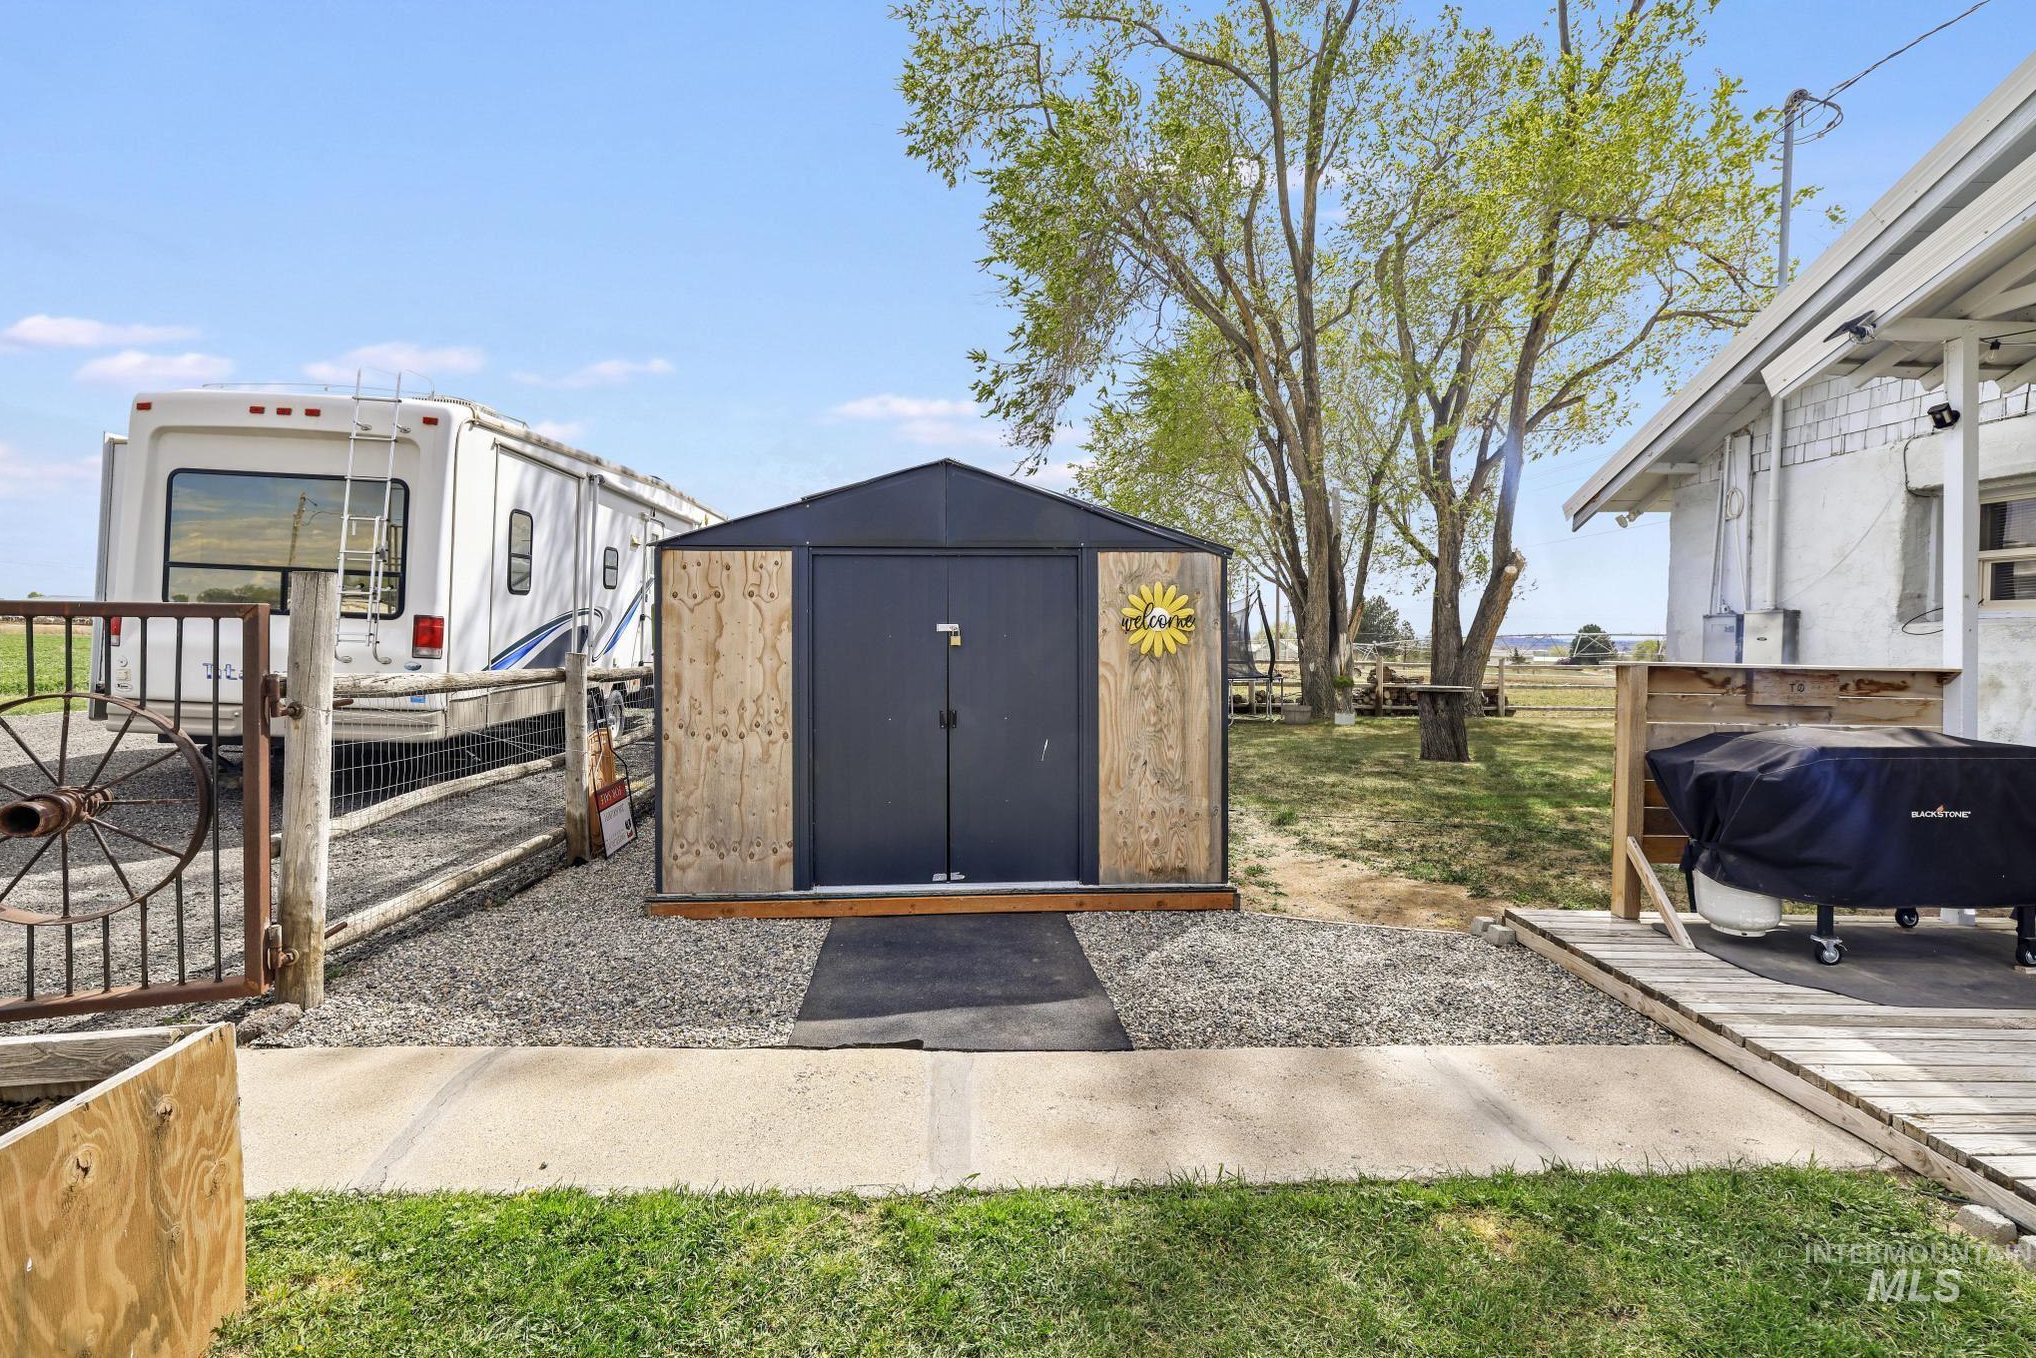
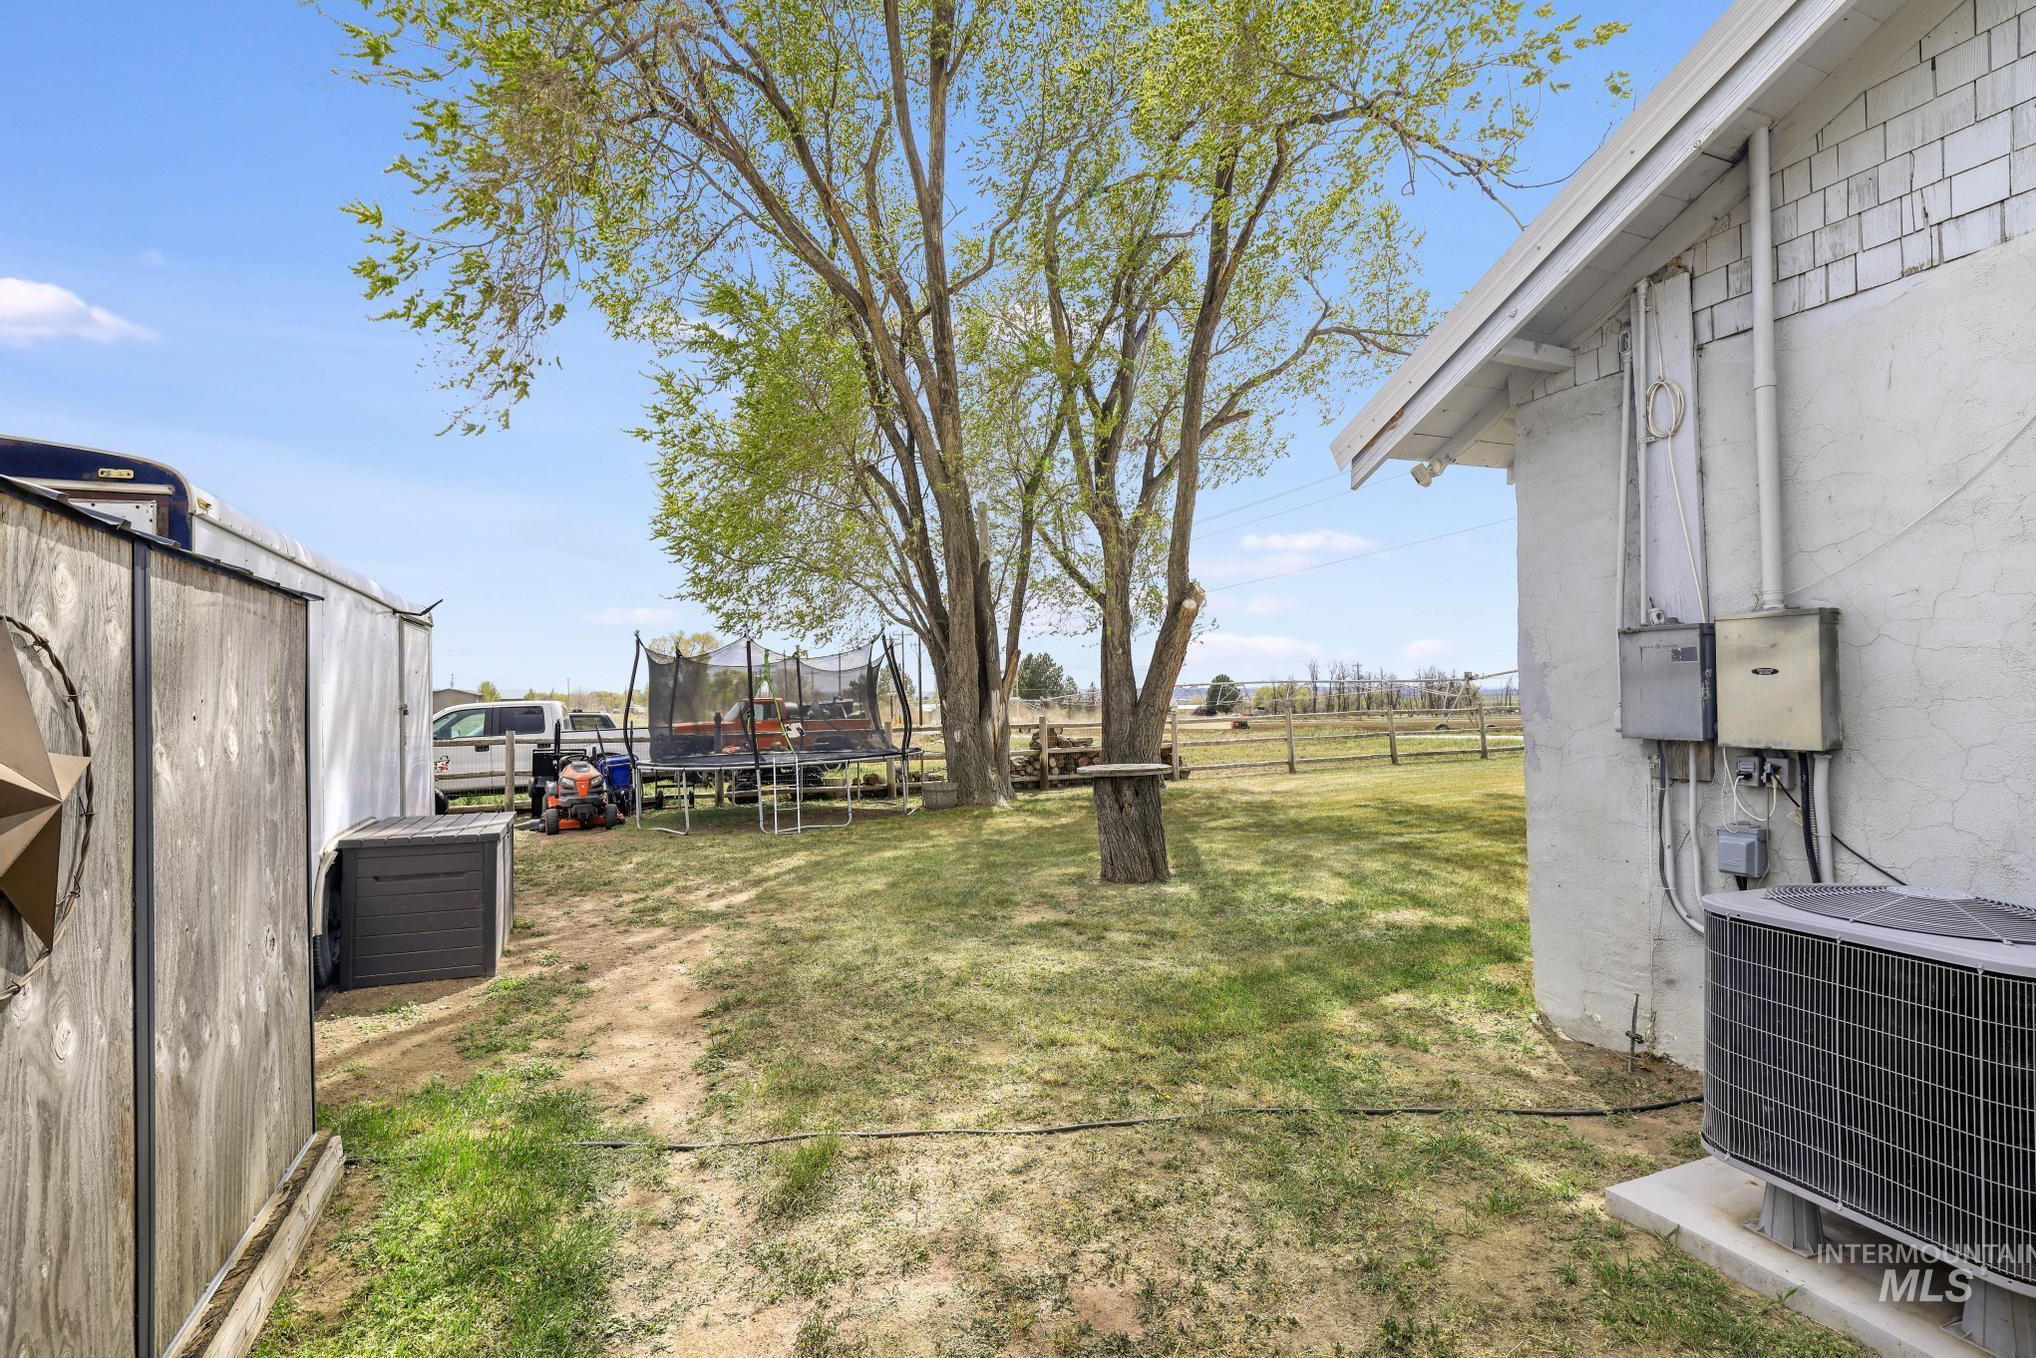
potted tree: present [1332,675,1355,725] -> none [982,742,1012,806]

